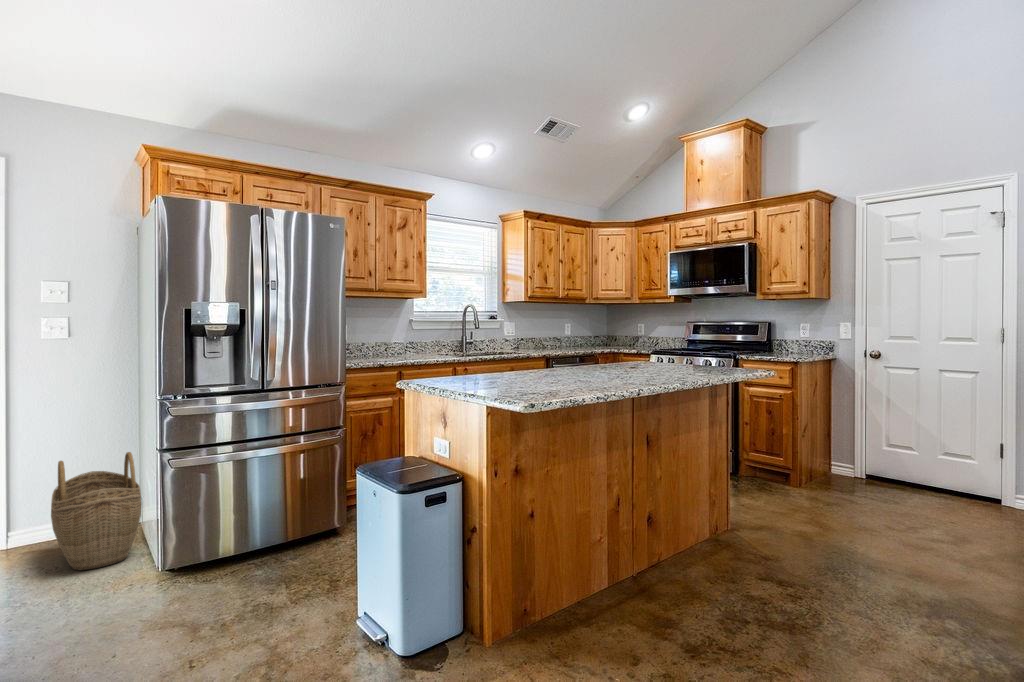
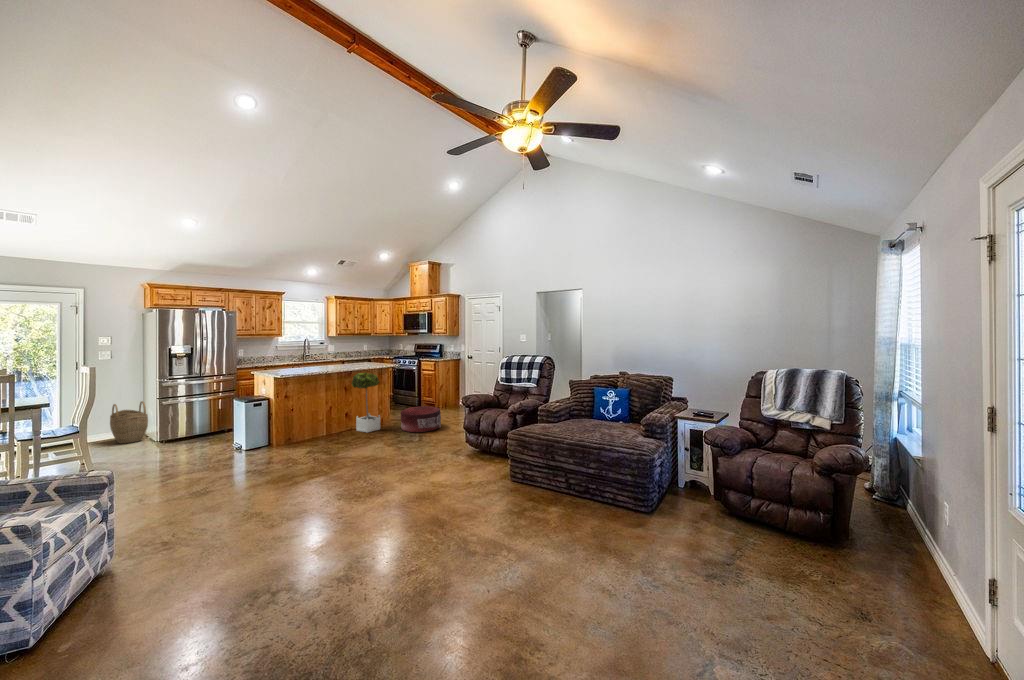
potted tree: none [664,388,746,577] -> present [352,372,380,432]
pouf: none [804,491,952,595] -> present [401,406,441,432]

